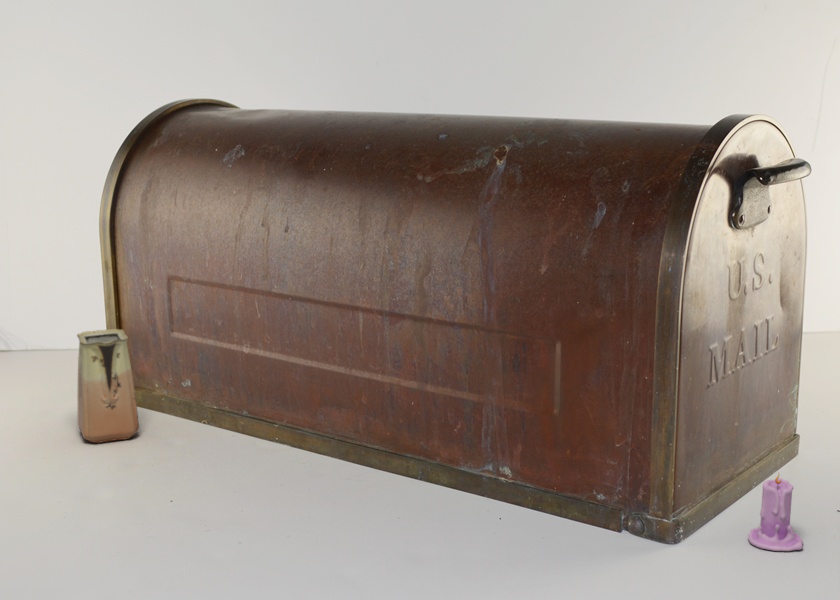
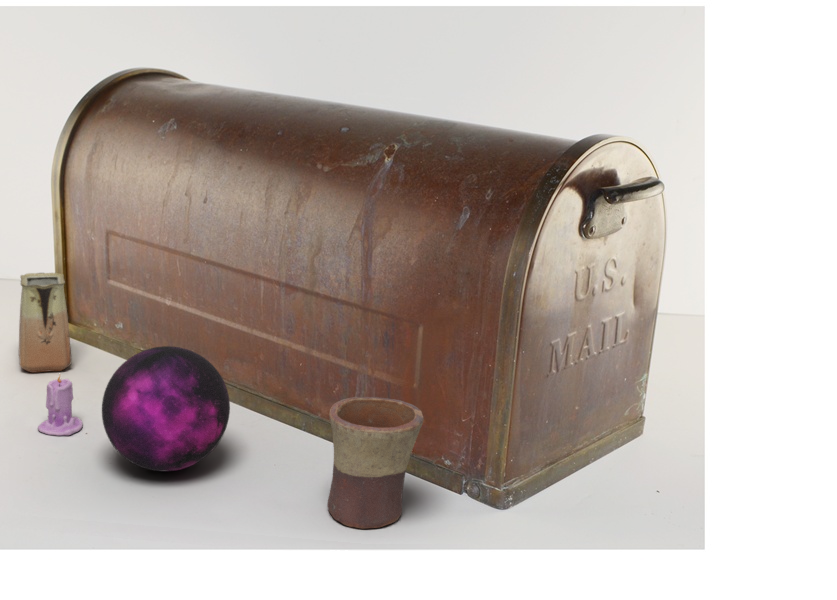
decorative orb: none [205,390,348,534] -> present [102,346,230,471]
flower pot: none [474,427,582,577] -> present [327,397,424,529]
candle: present [748,475,803,551] -> present [38,376,83,436]

